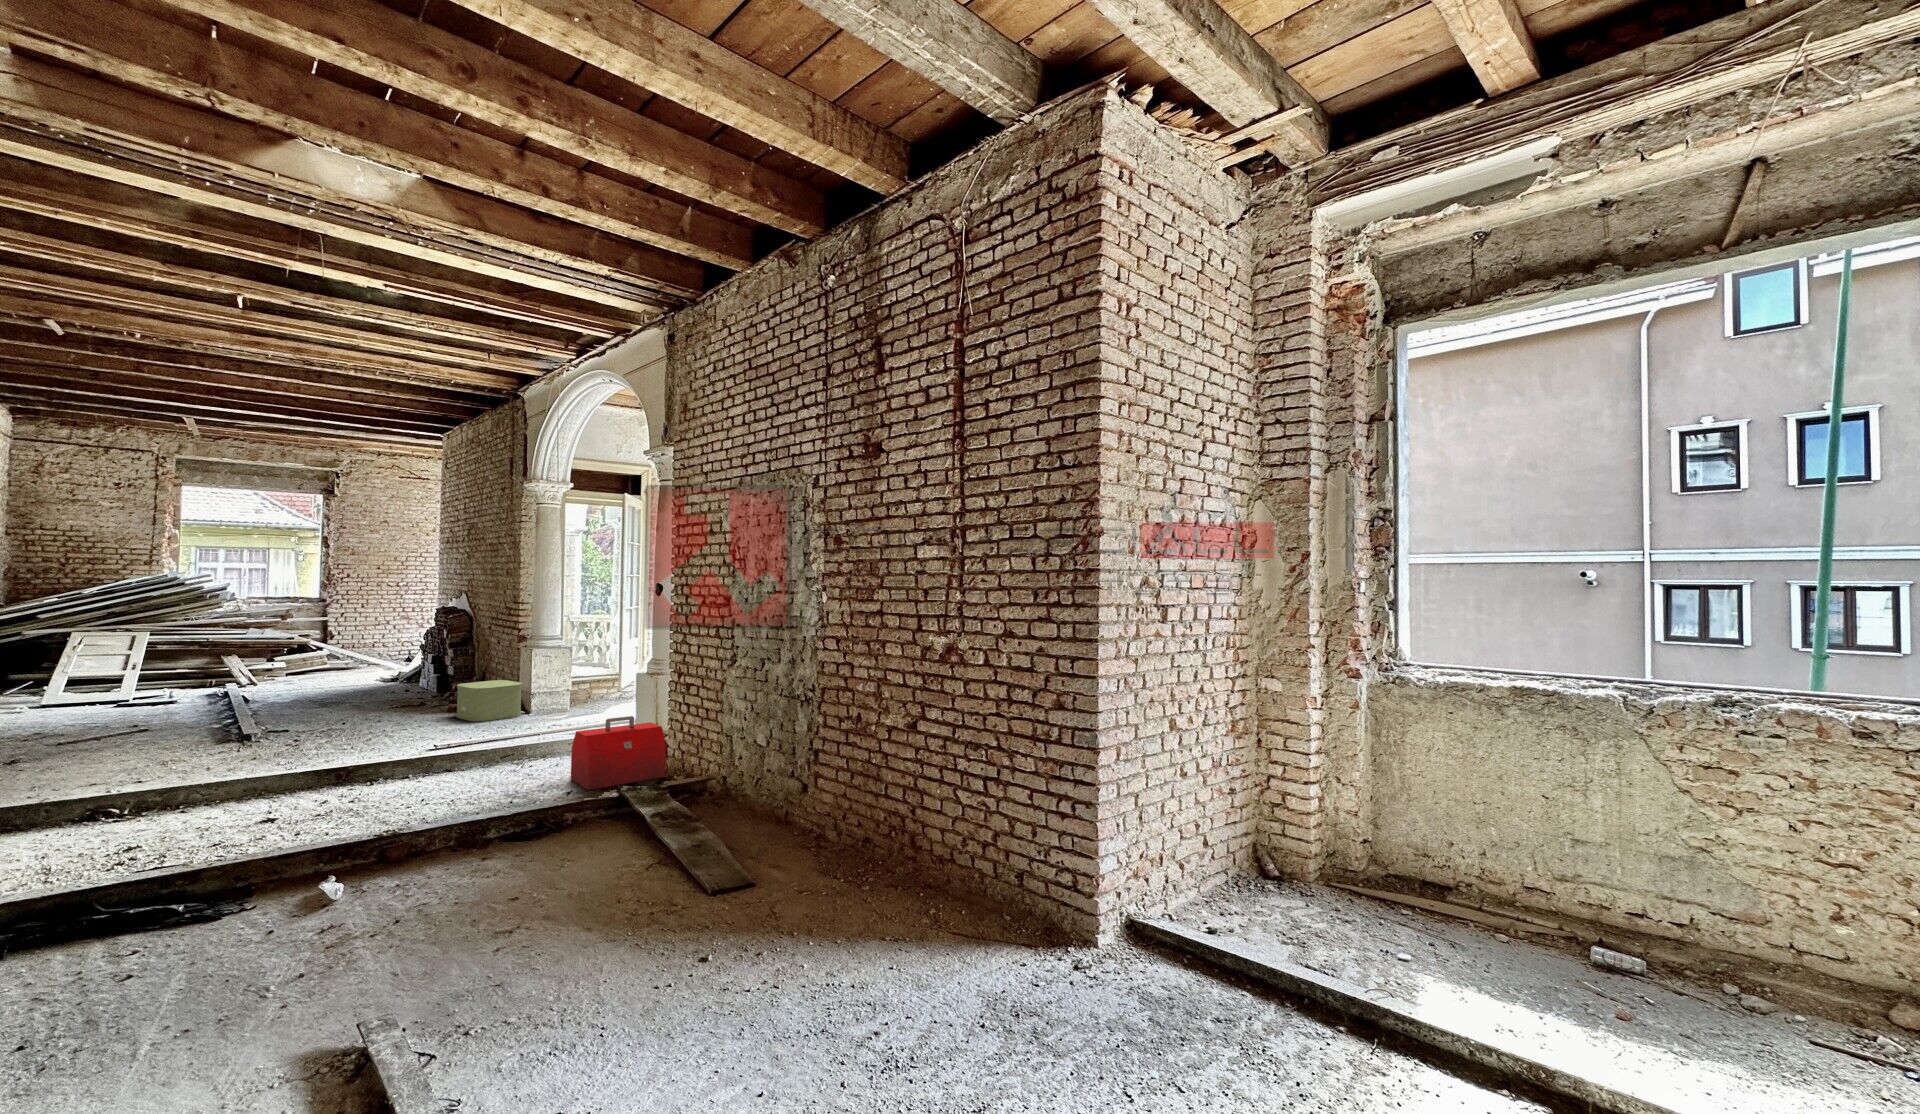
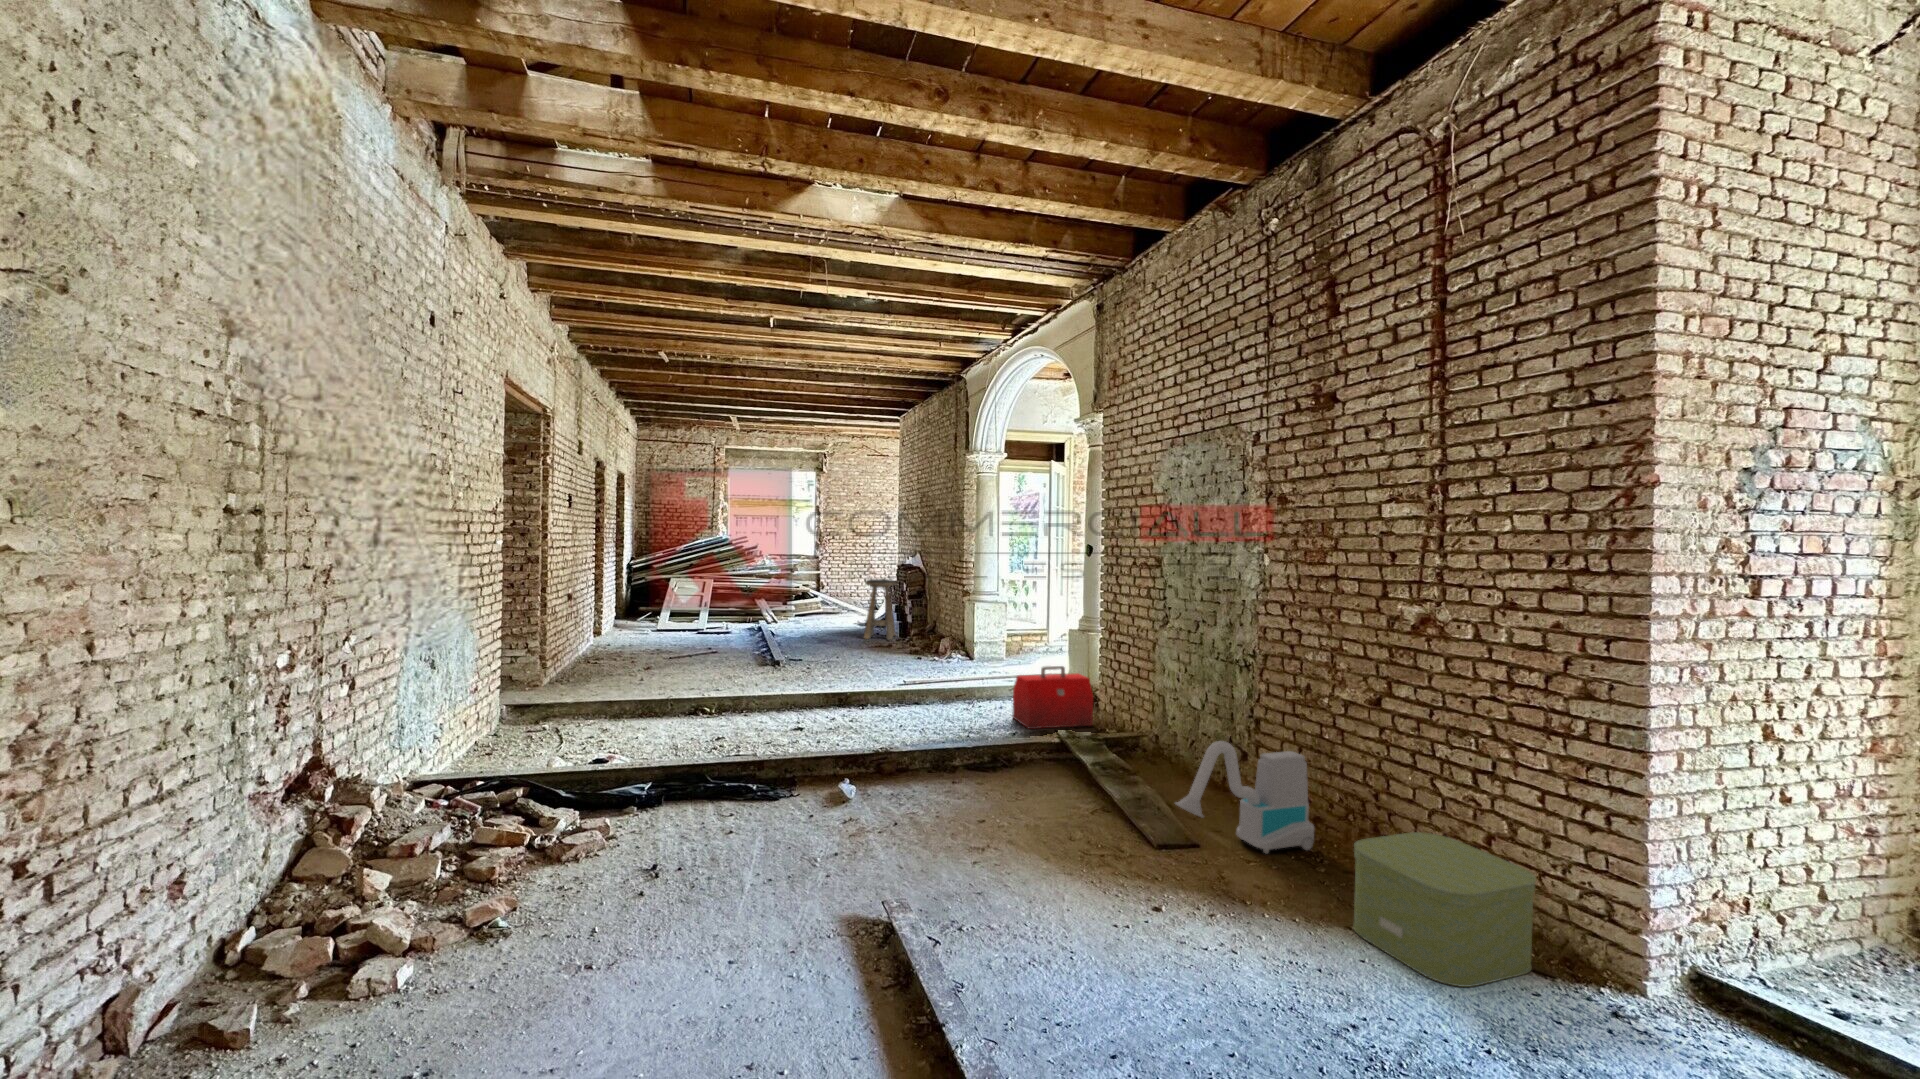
stool: none [385,628,436,702] -> present [864,579,896,639]
storage box: present [457,680,522,721] -> present [1353,832,1536,987]
vacuum cleaner: none [730,780,866,885] -> present [1176,741,1314,854]

